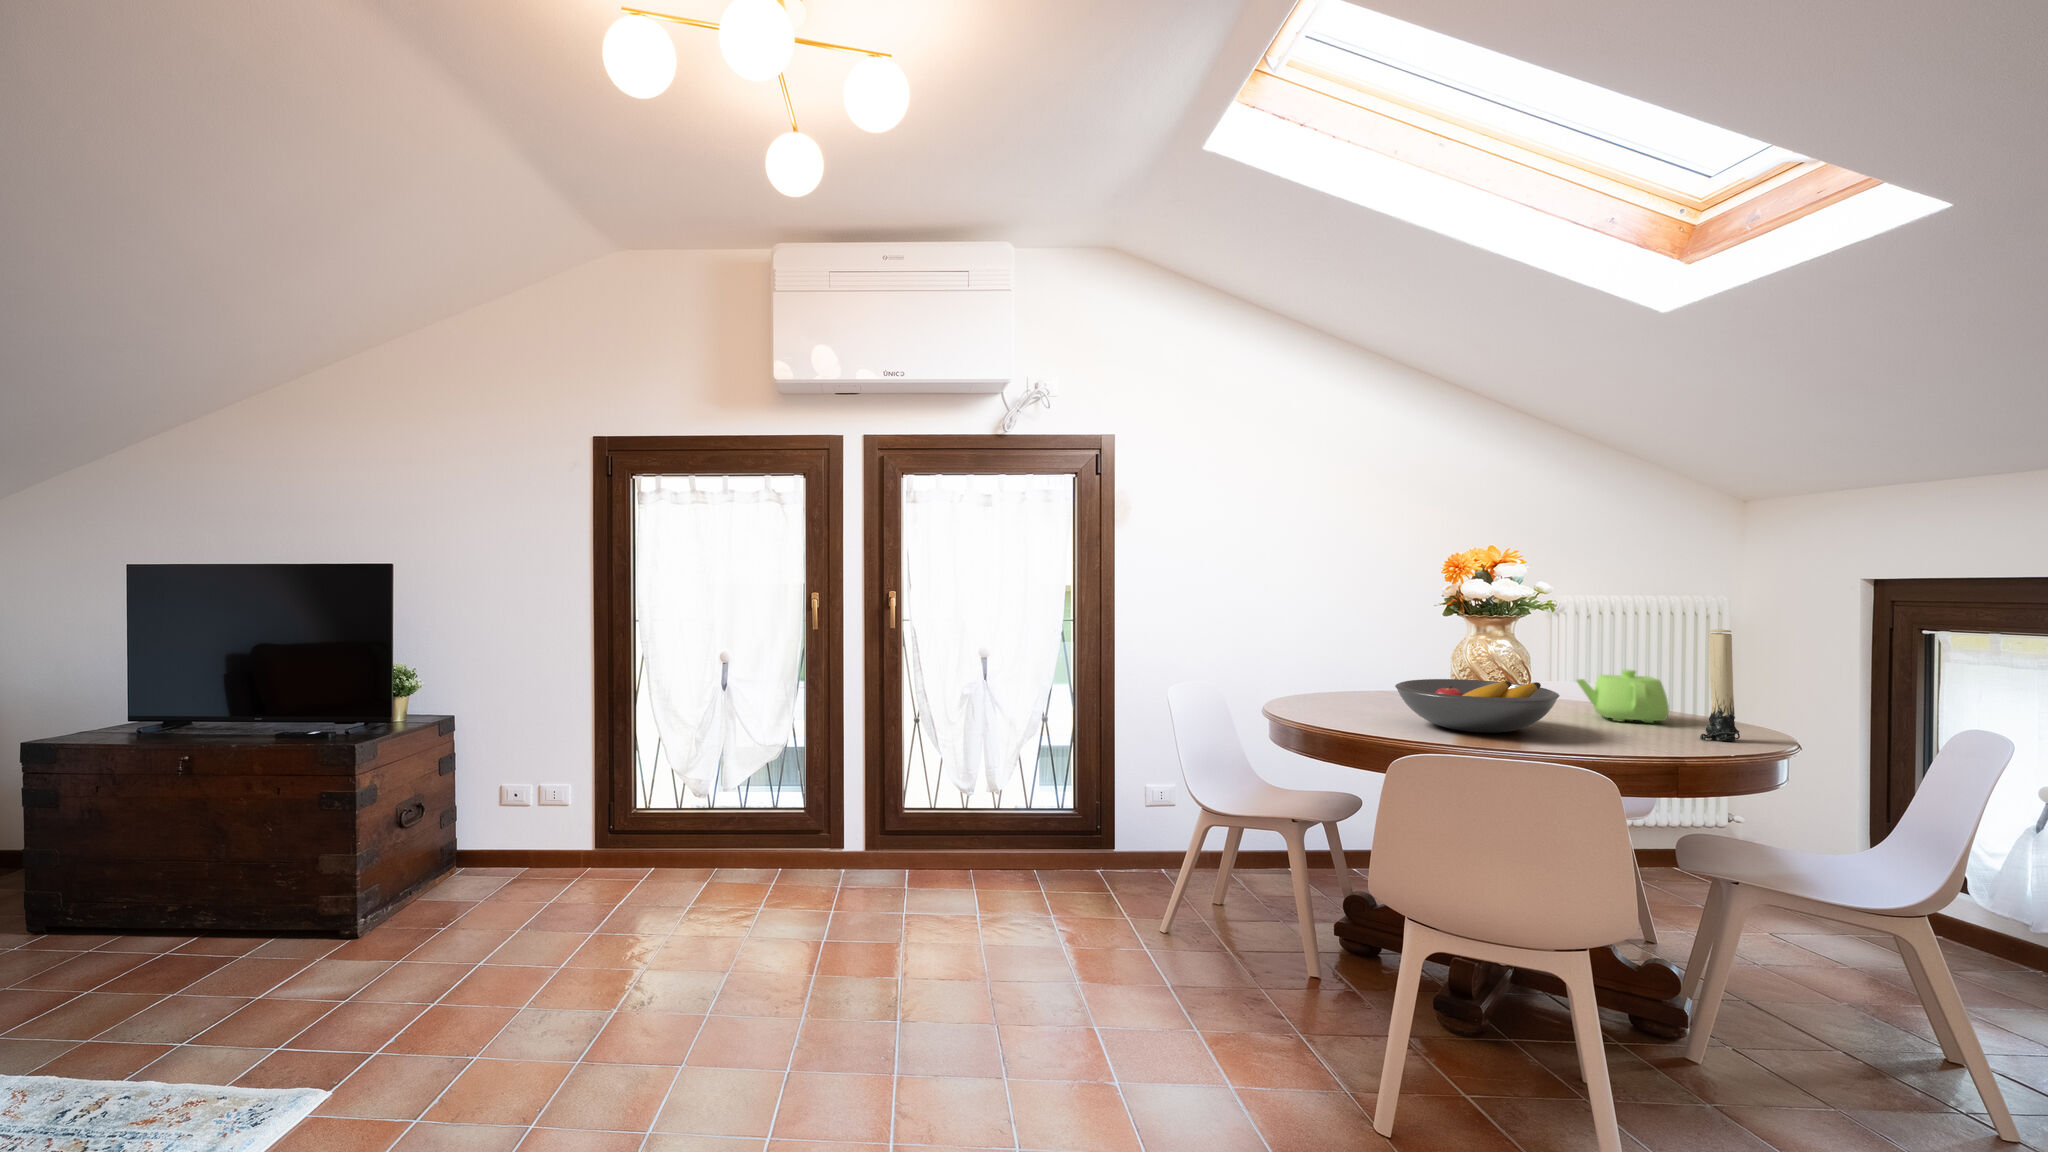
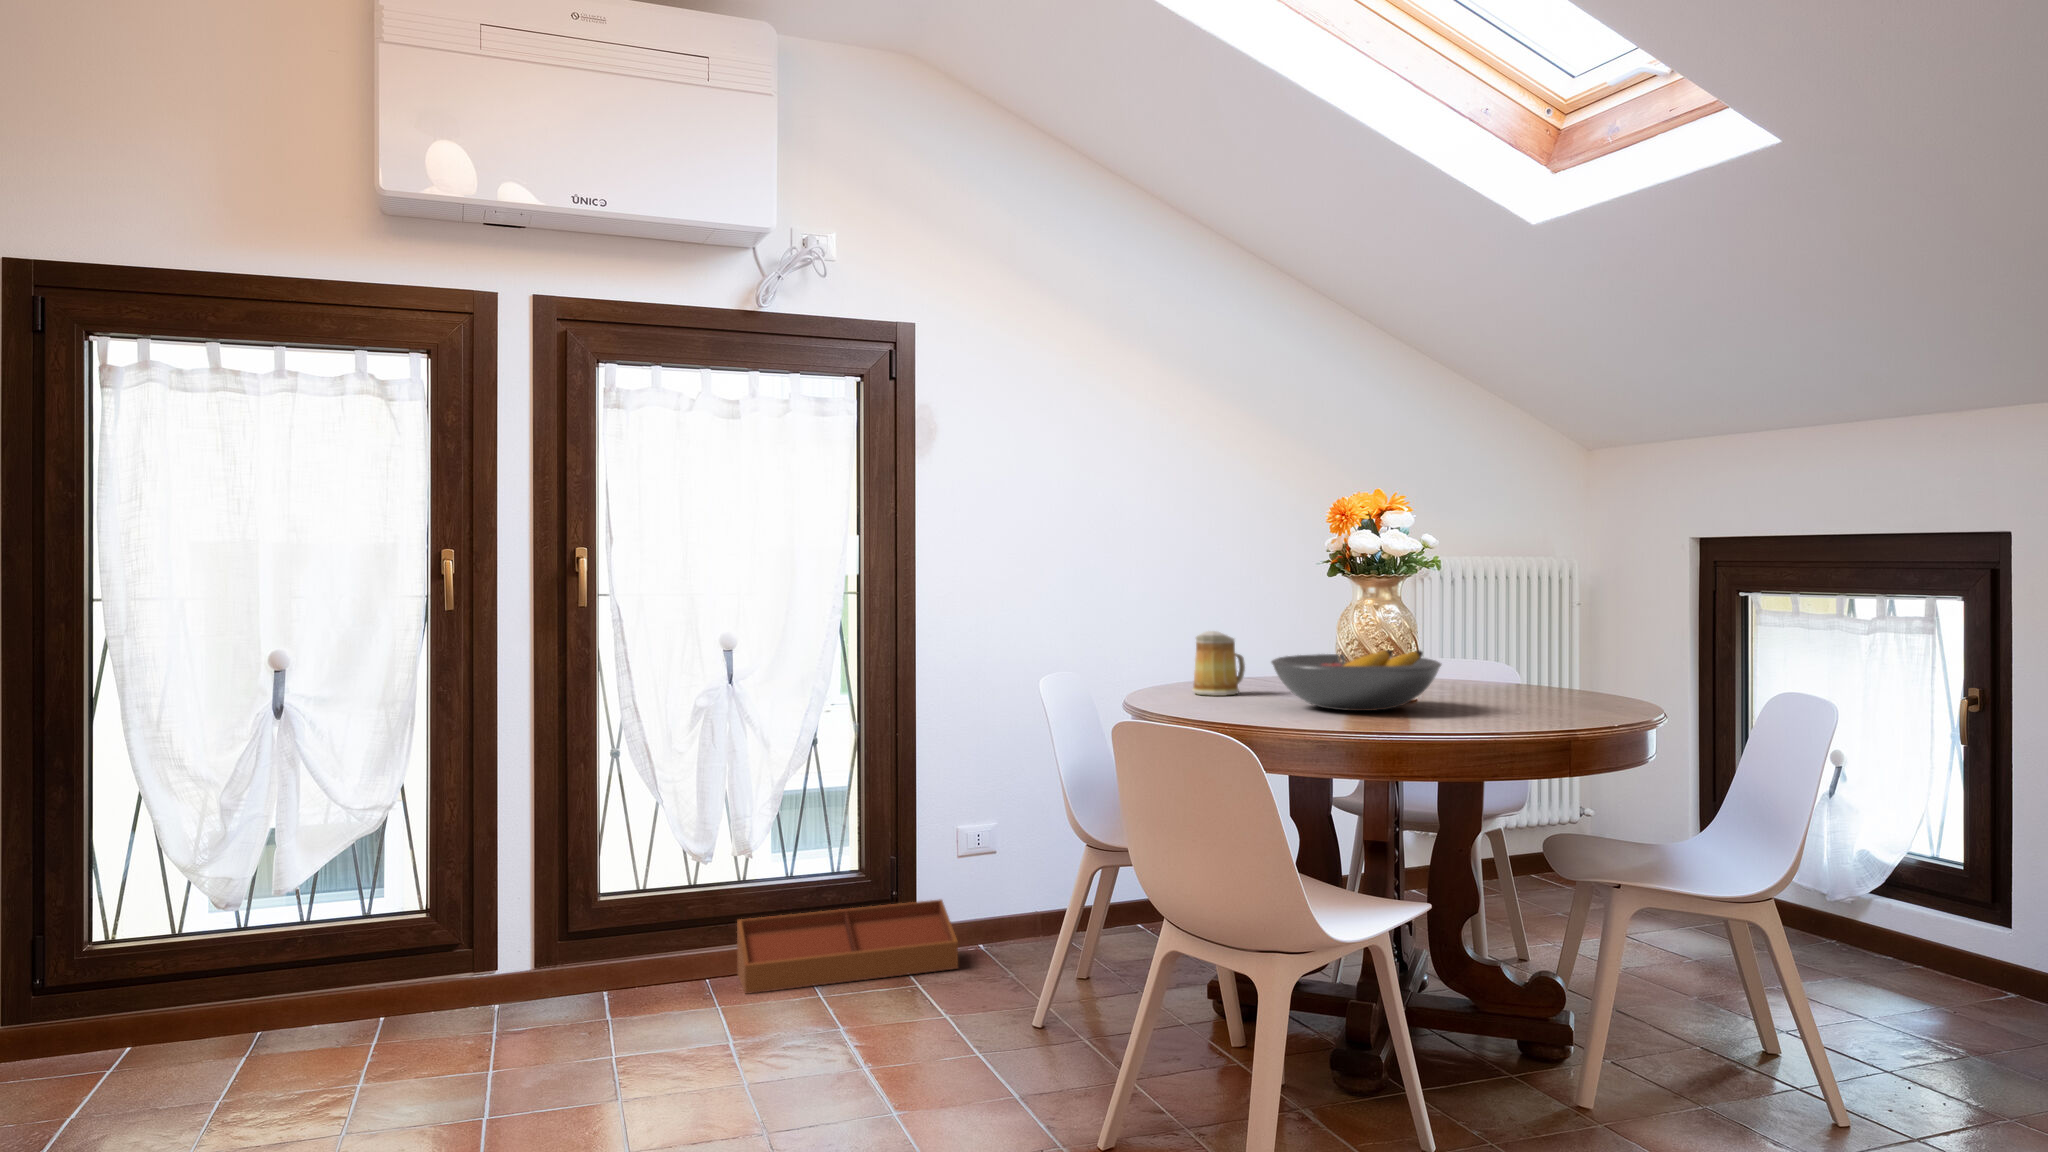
candle: present [1700,629,1740,741] -> none [1577,587,1614,710]
mug: none [1323,656,1367,707] -> present [1192,631,1245,696]
teapot: present [1577,670,1669,723] -> none [1472,639,1561,700]
storage bin: none [994,834,1146,897] -> present [737,899,958,994]

